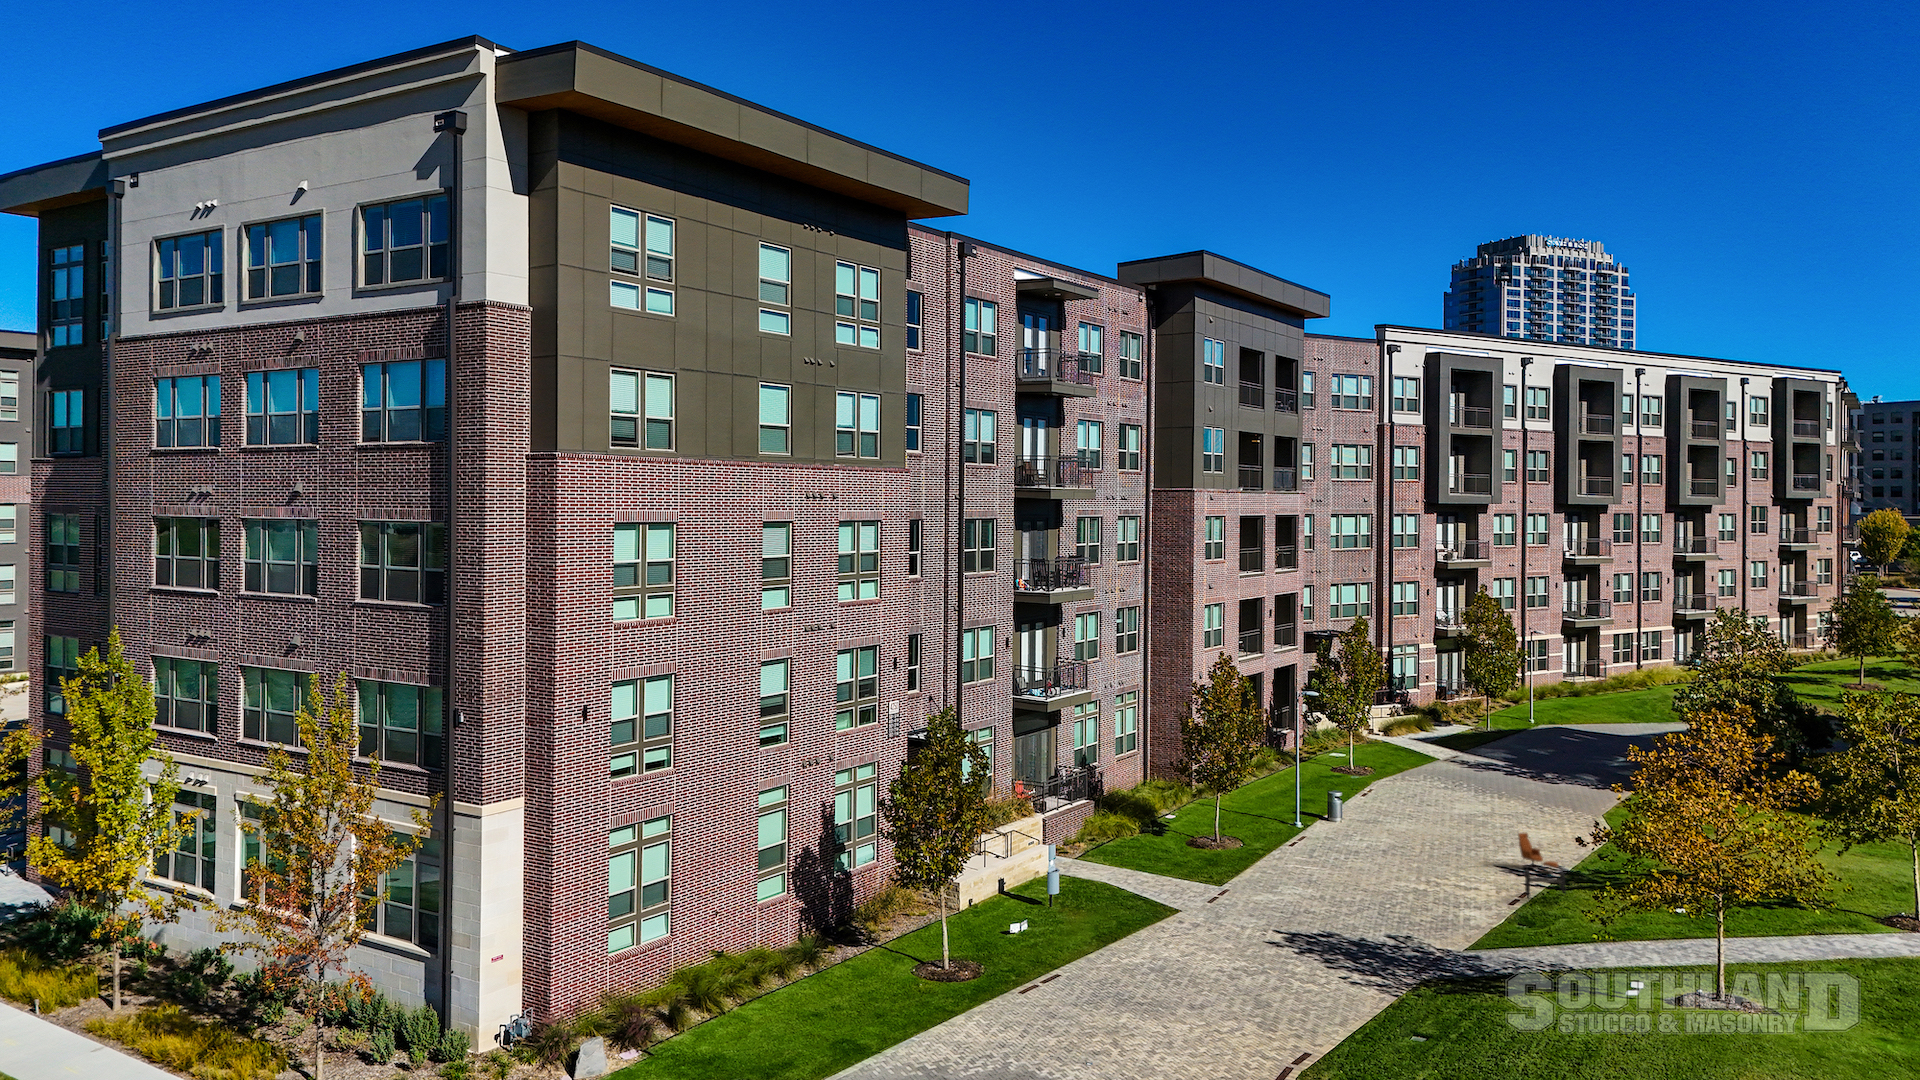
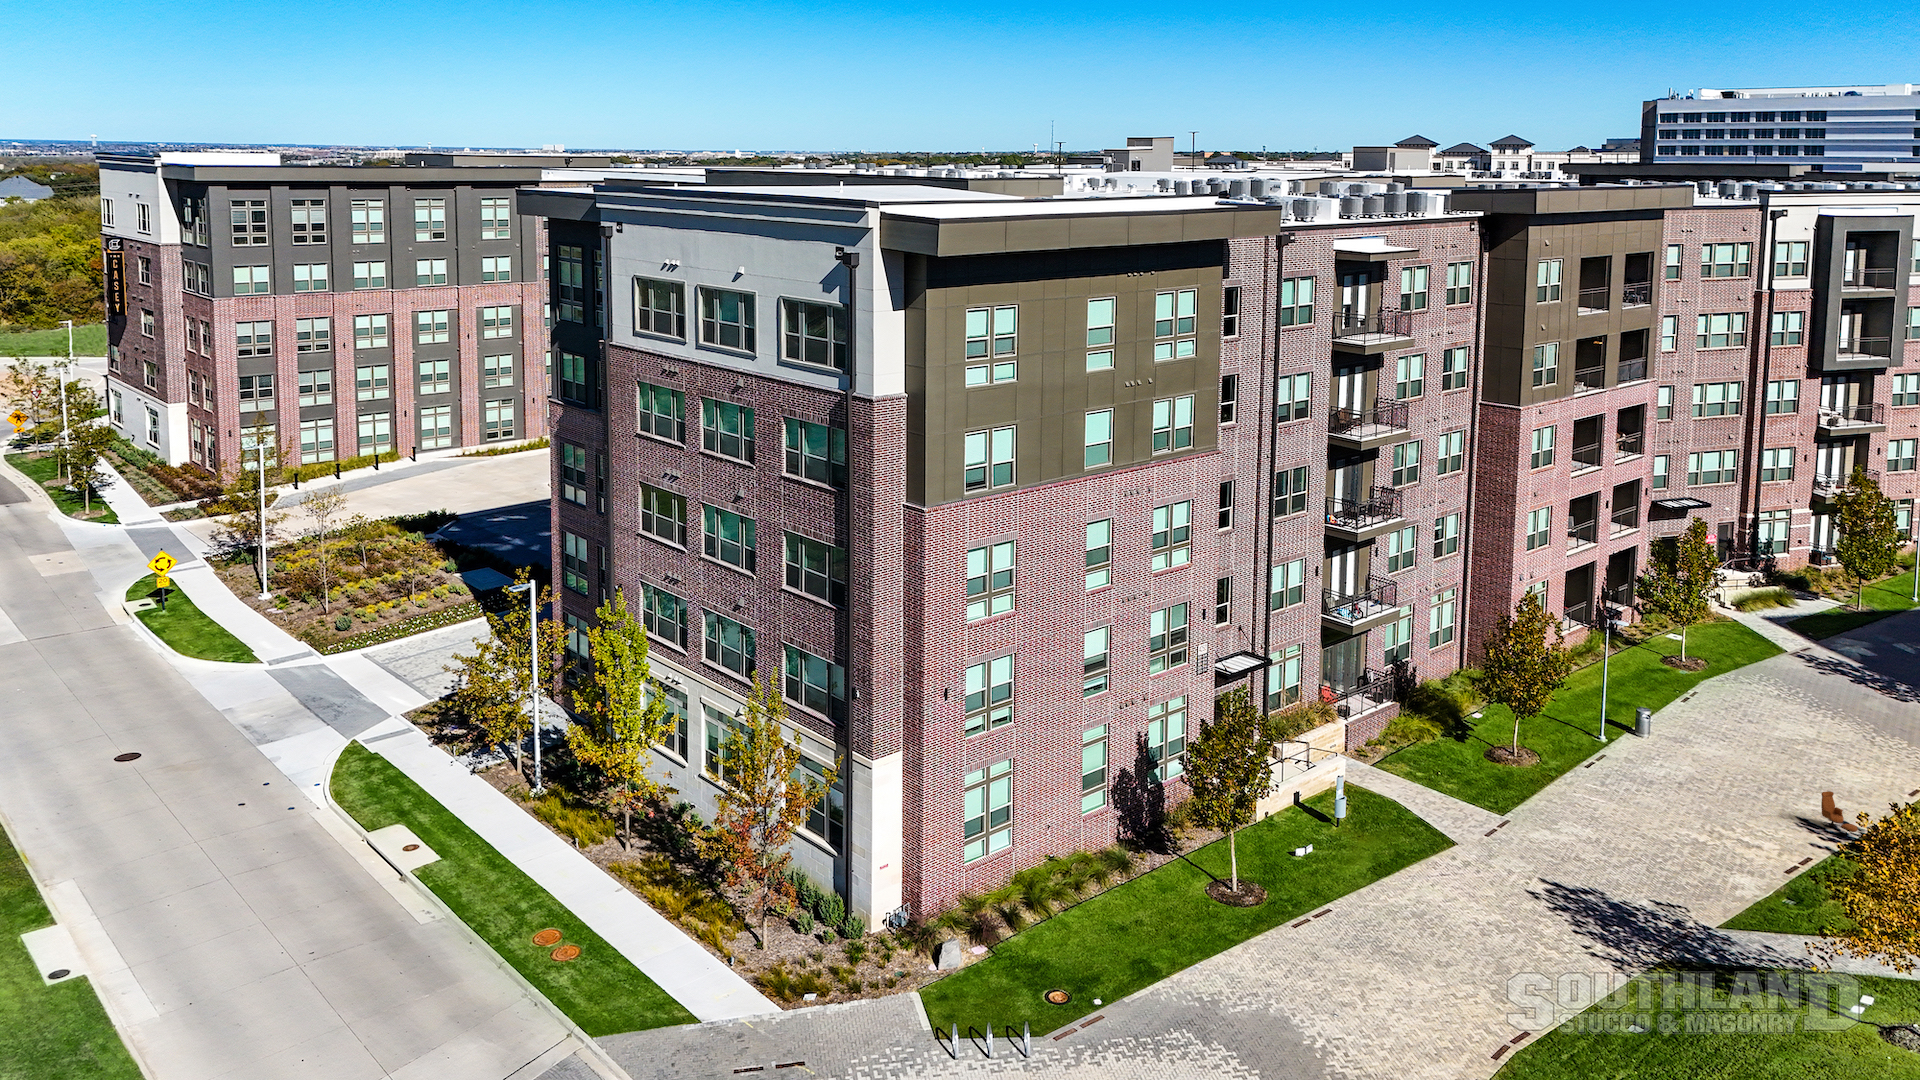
bench: present [1525,870,1566,898] -> none [1807,840,1850,876]

